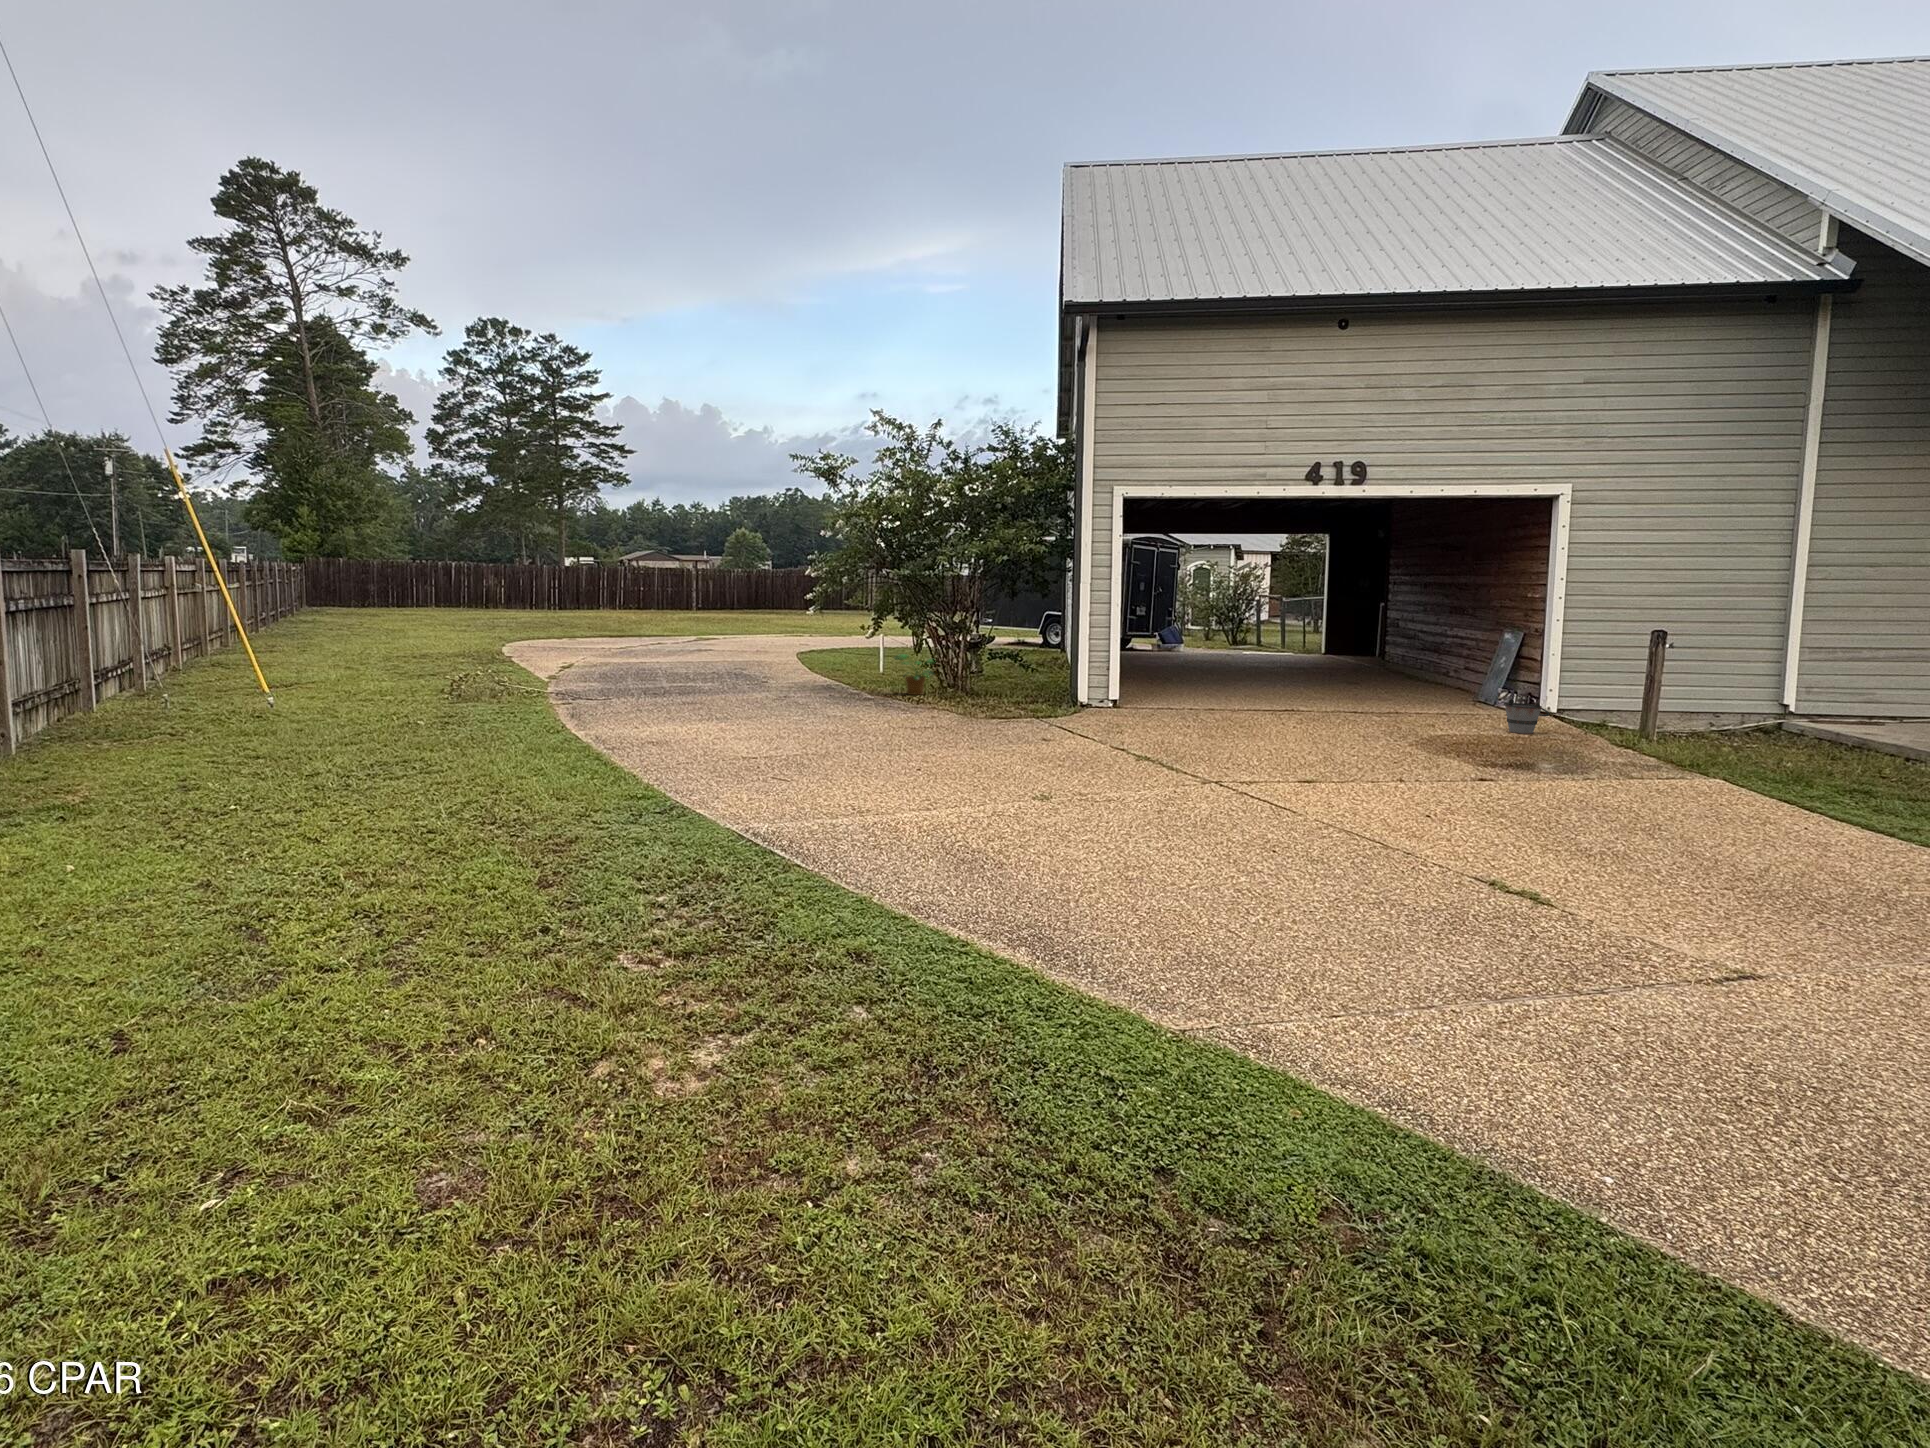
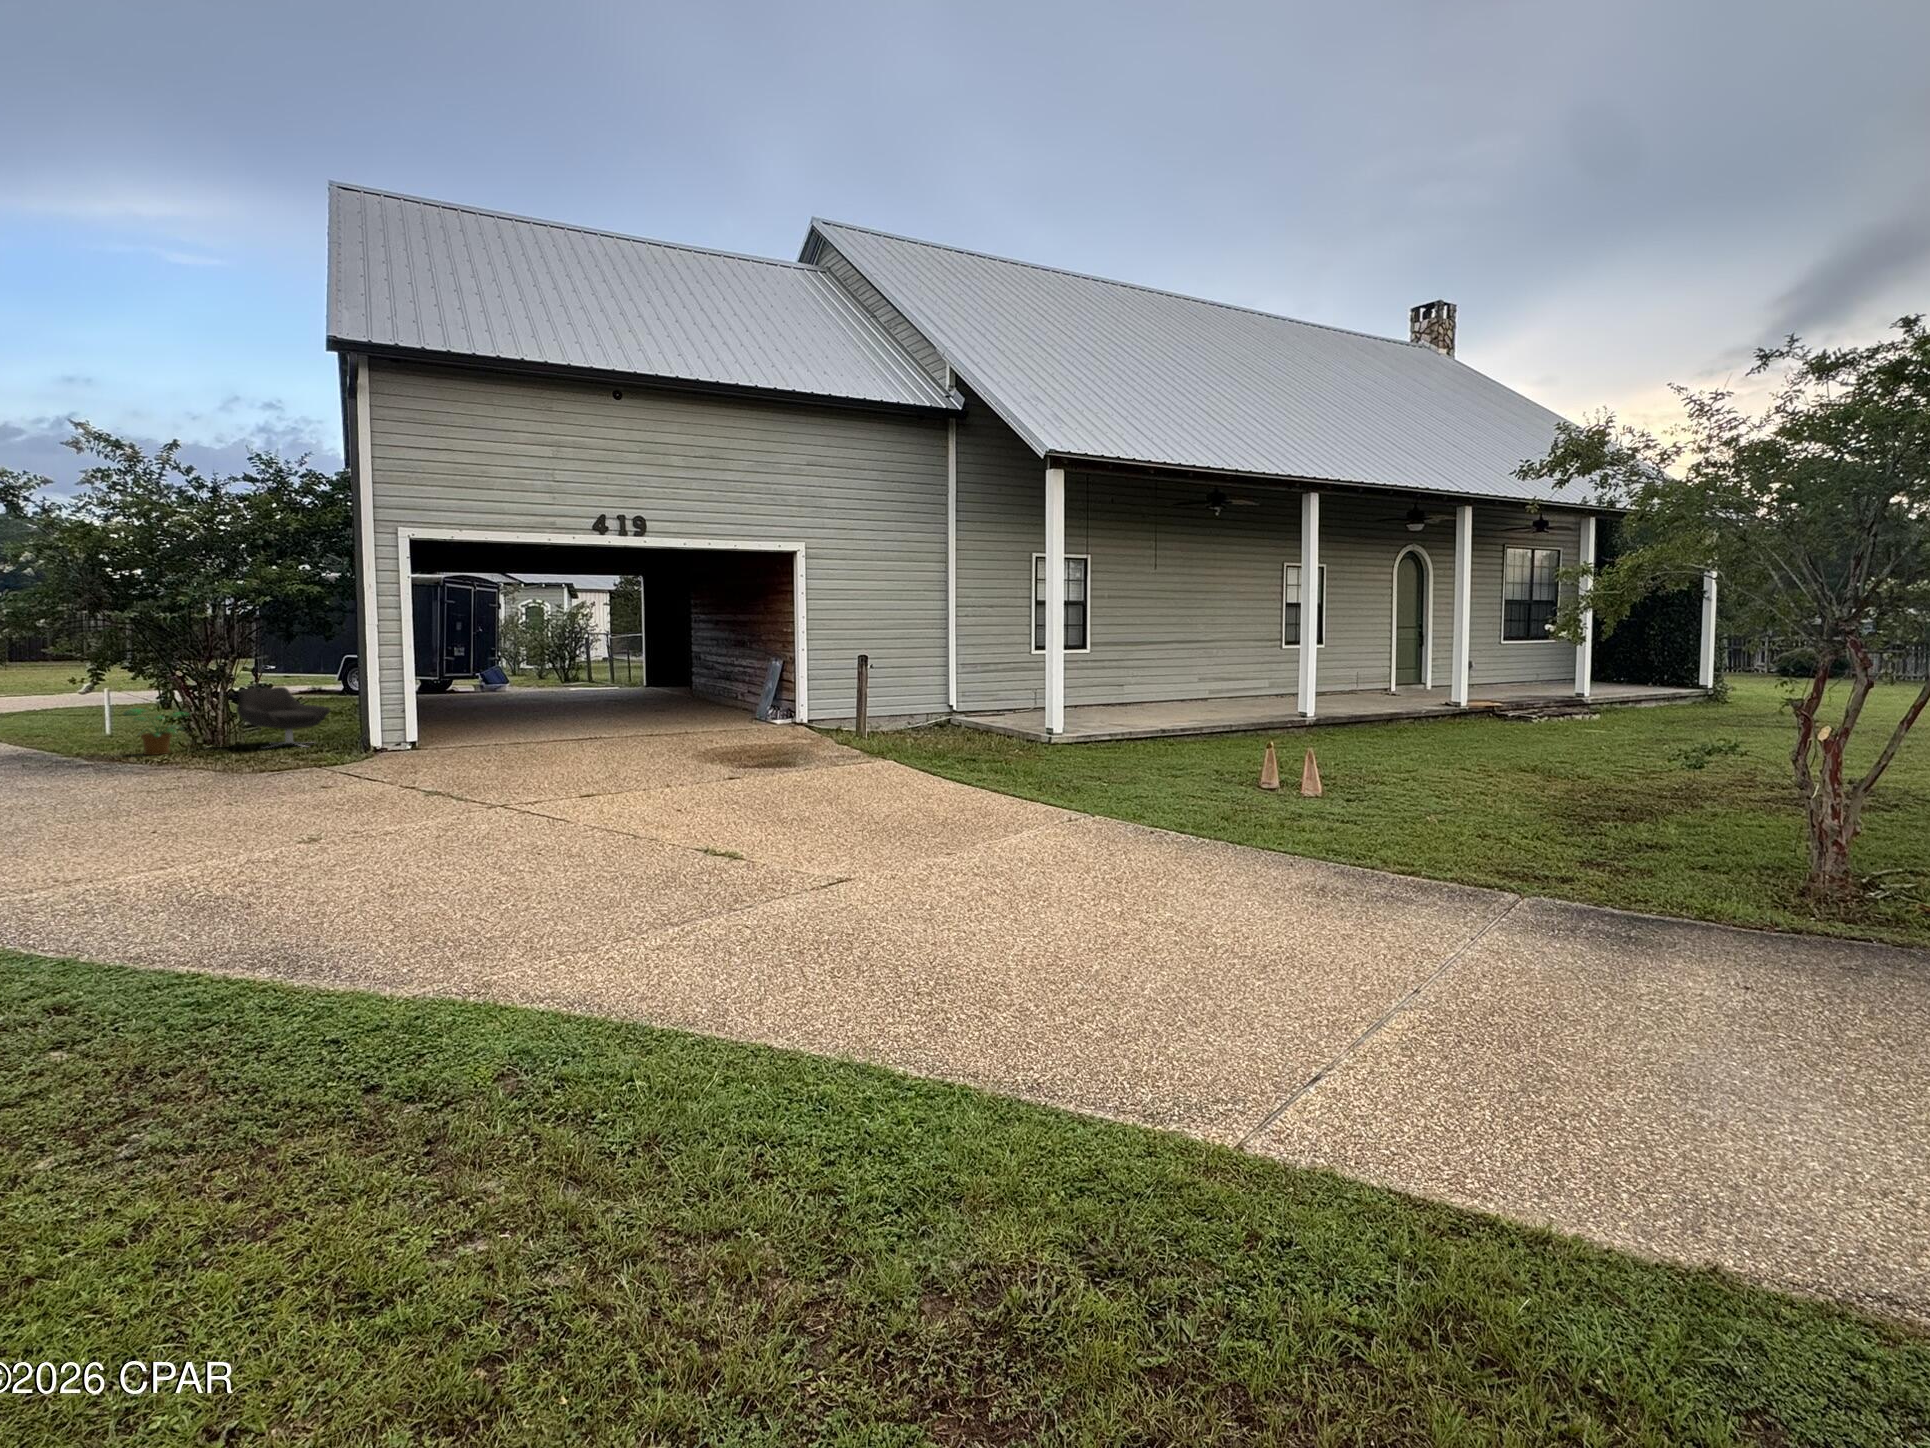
lounge chair: none [971,640,1043,698] -> present [237,687,331,745]
bucket: present [1504,700,1549,734] -> none [768,714,800,741]

